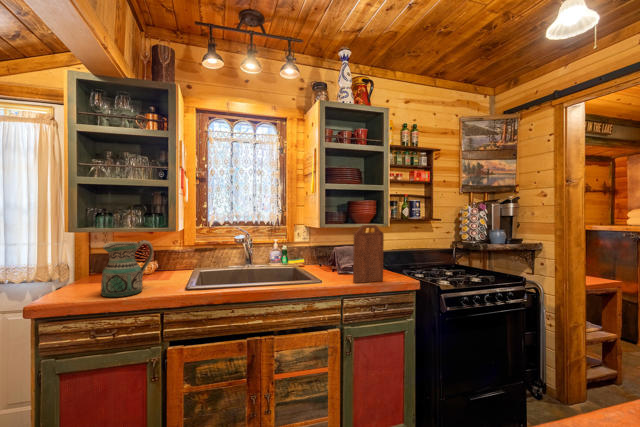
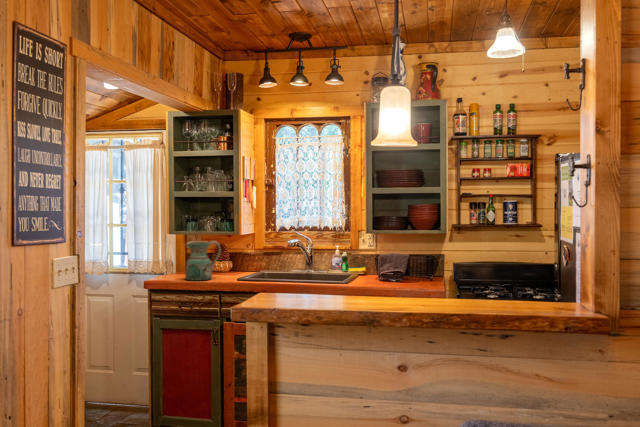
cutting board: present [353,225,384,283] -> none [385,230,420,288]

